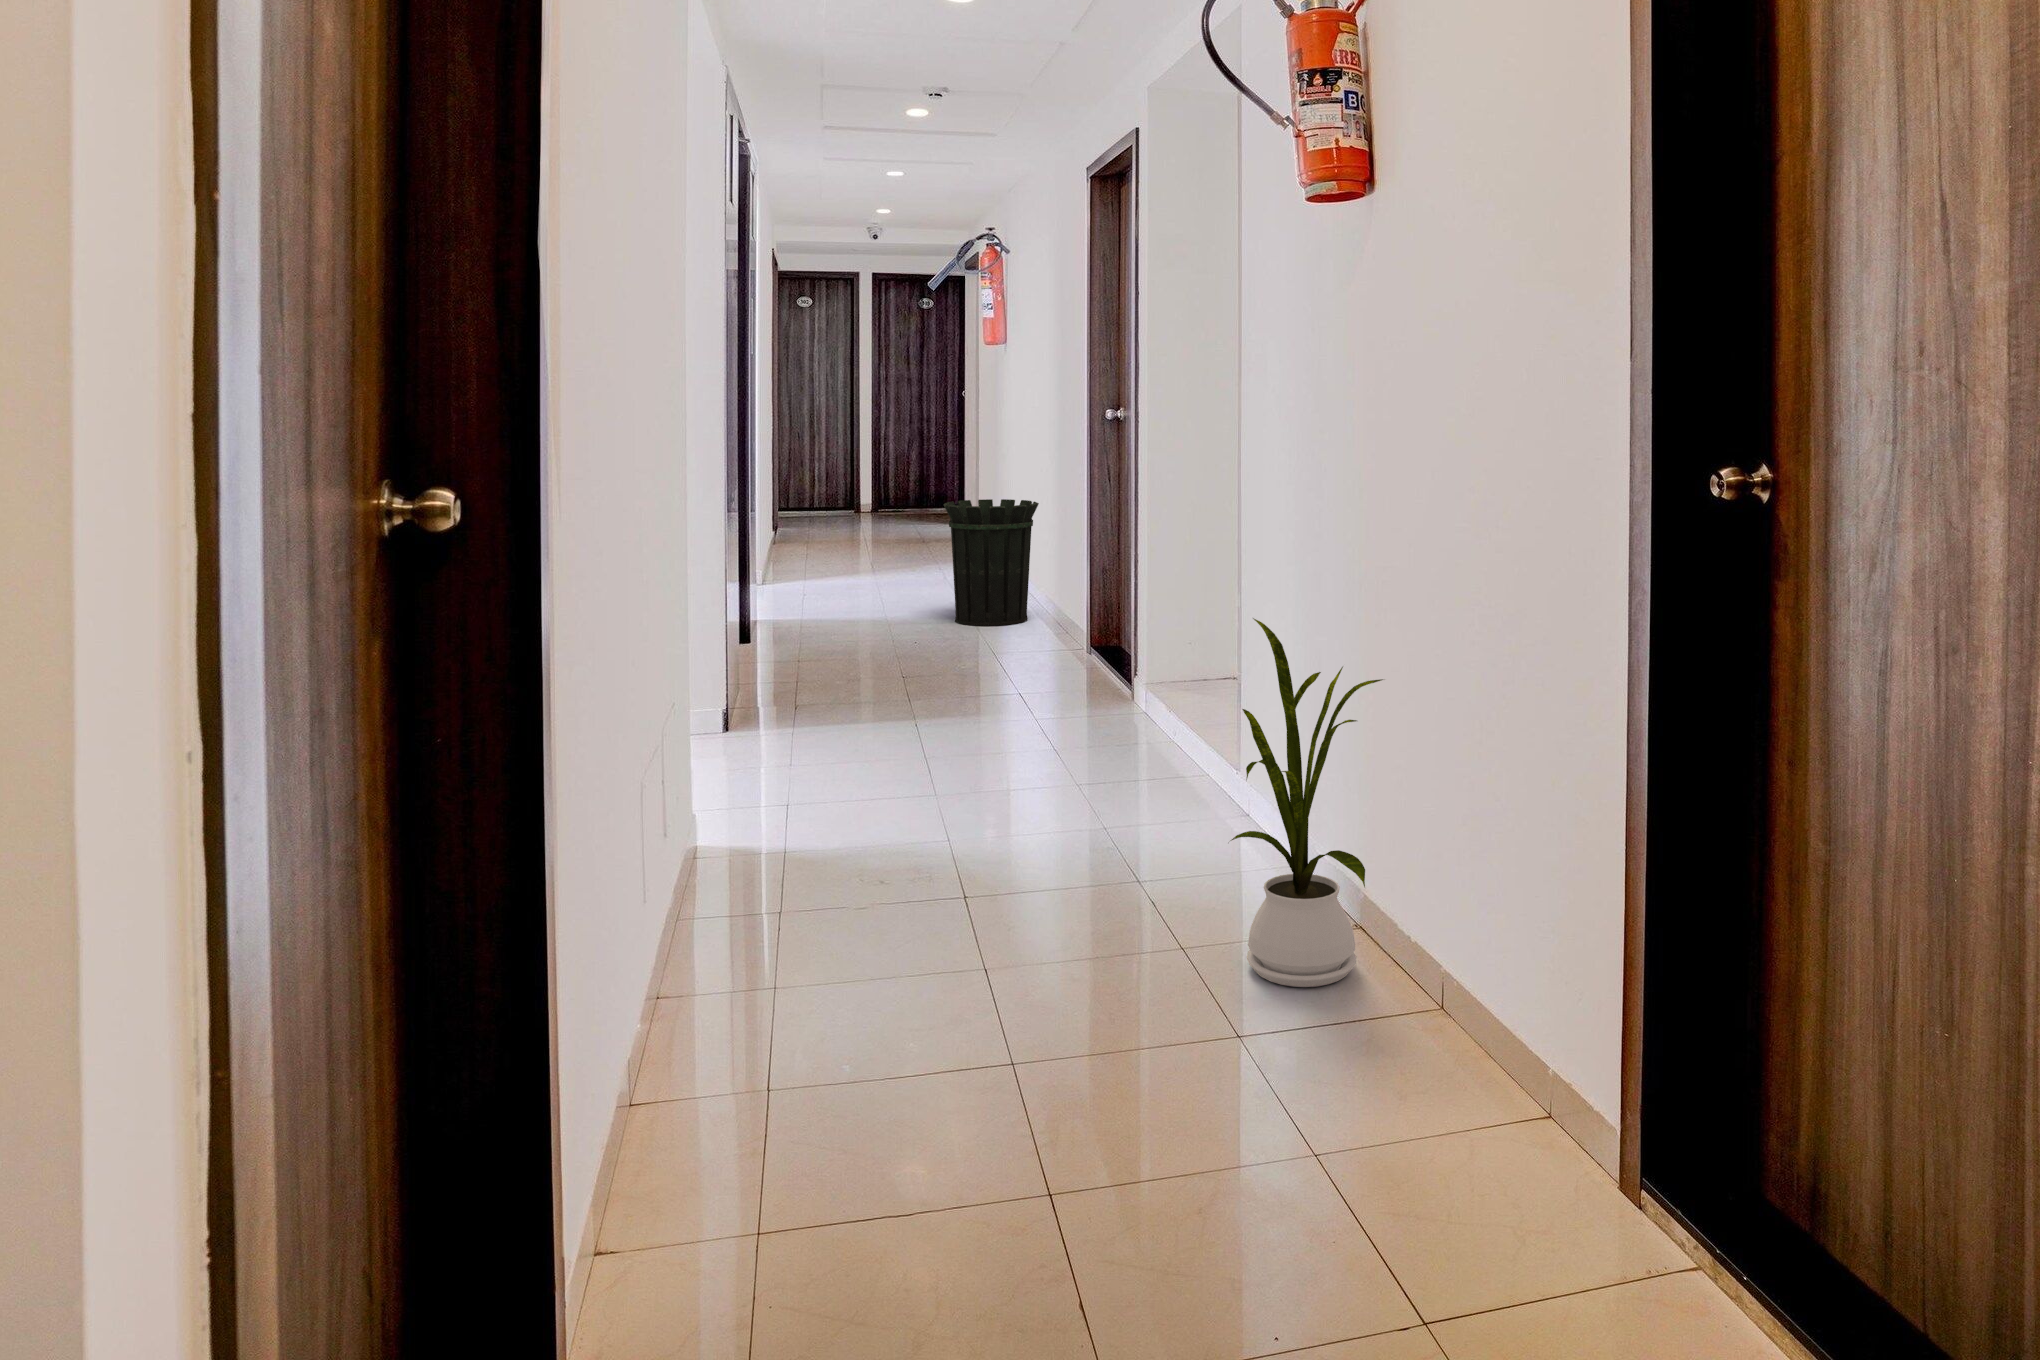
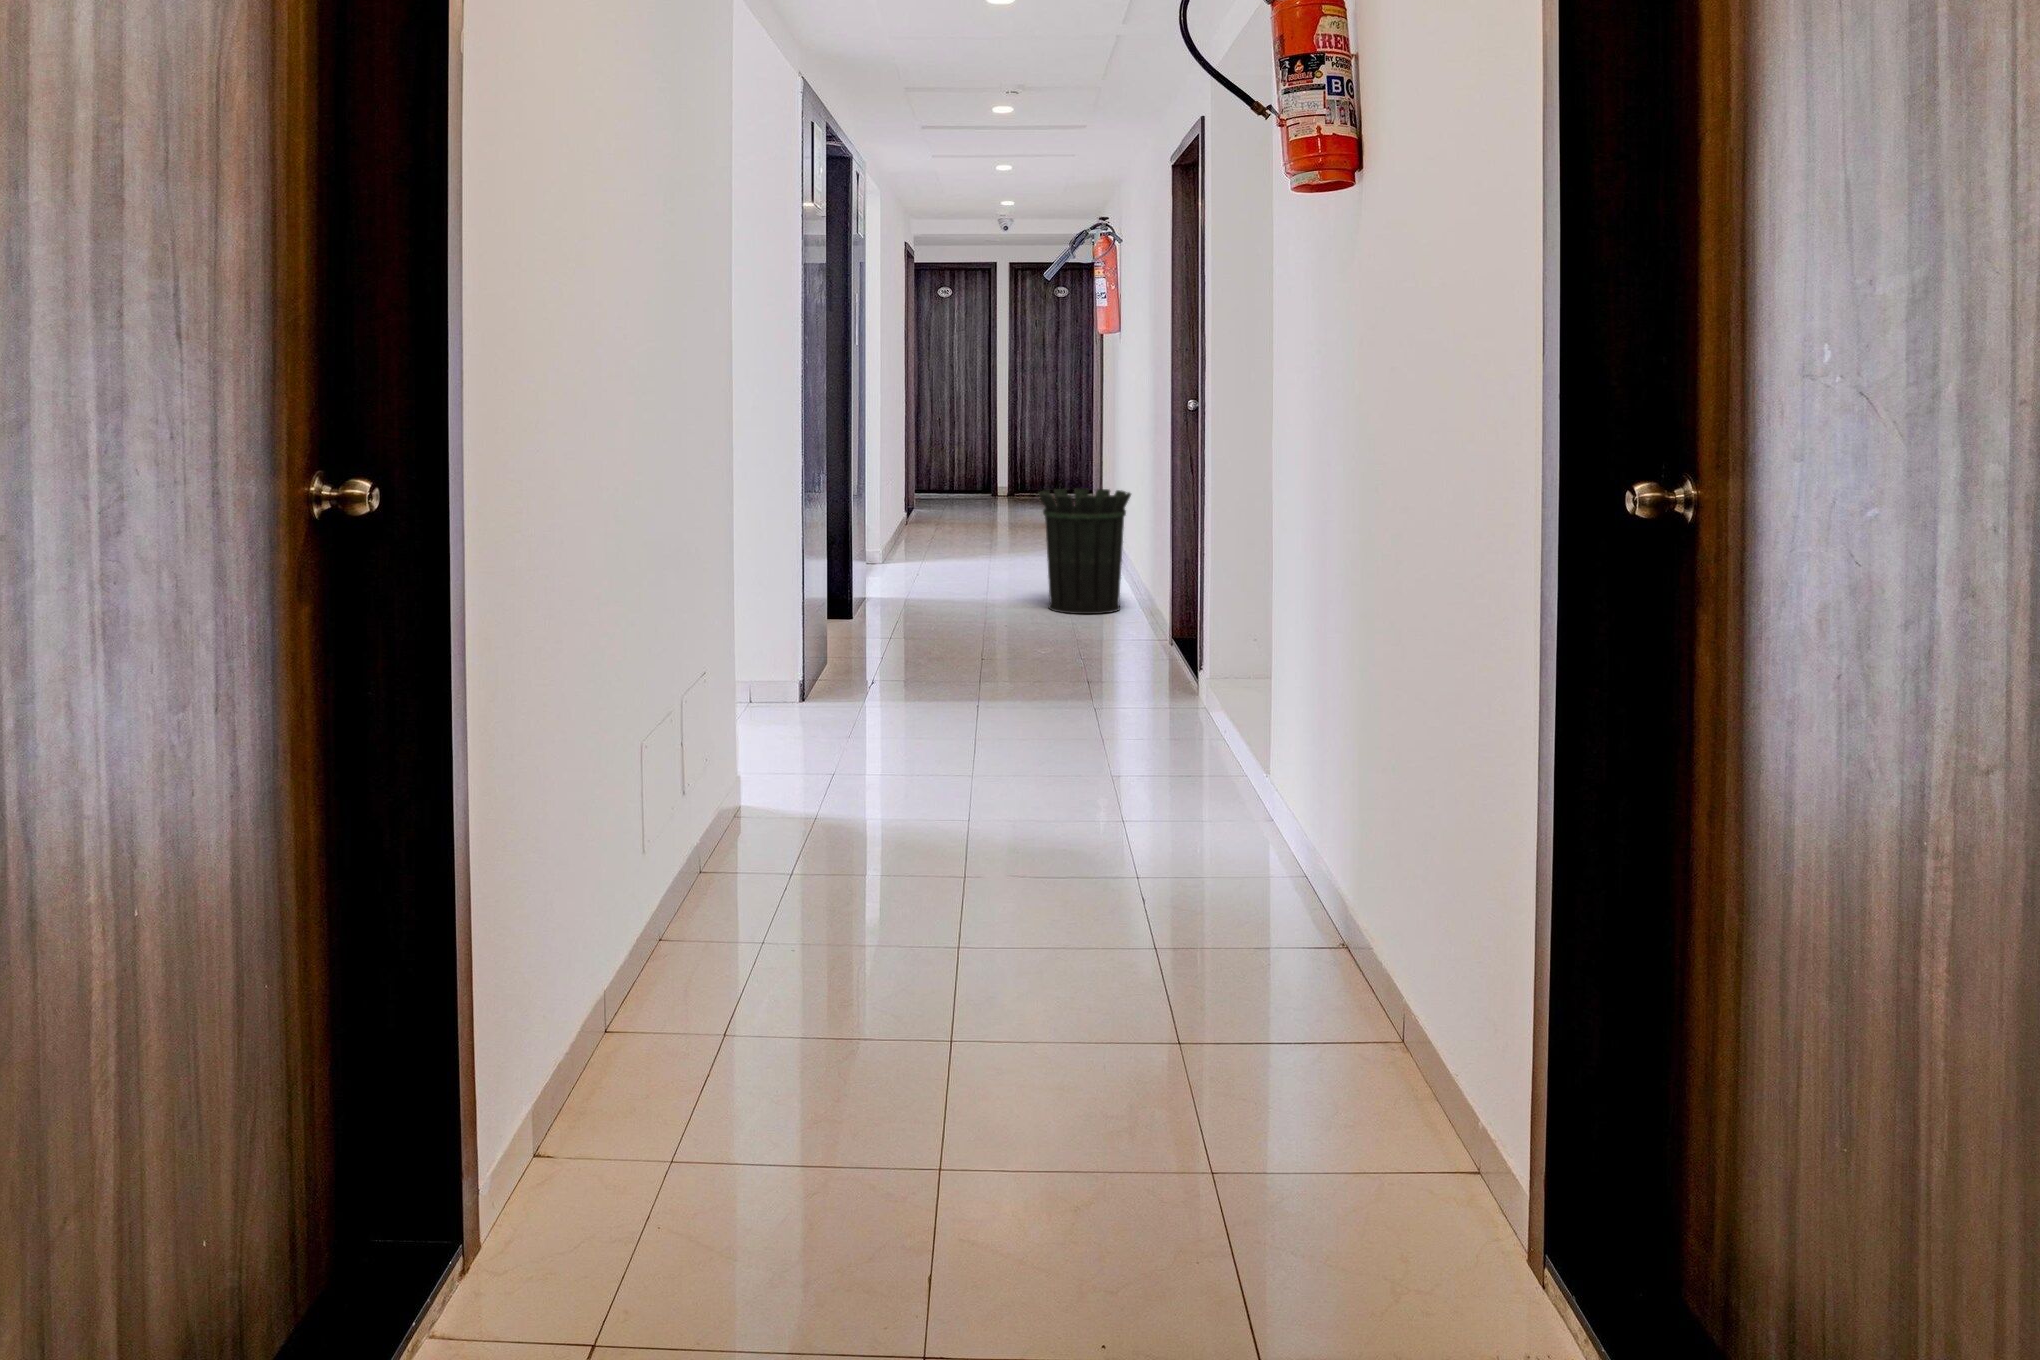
house plant: present [1231,618,1383,987] -> none [1195,620,1358,1004]

